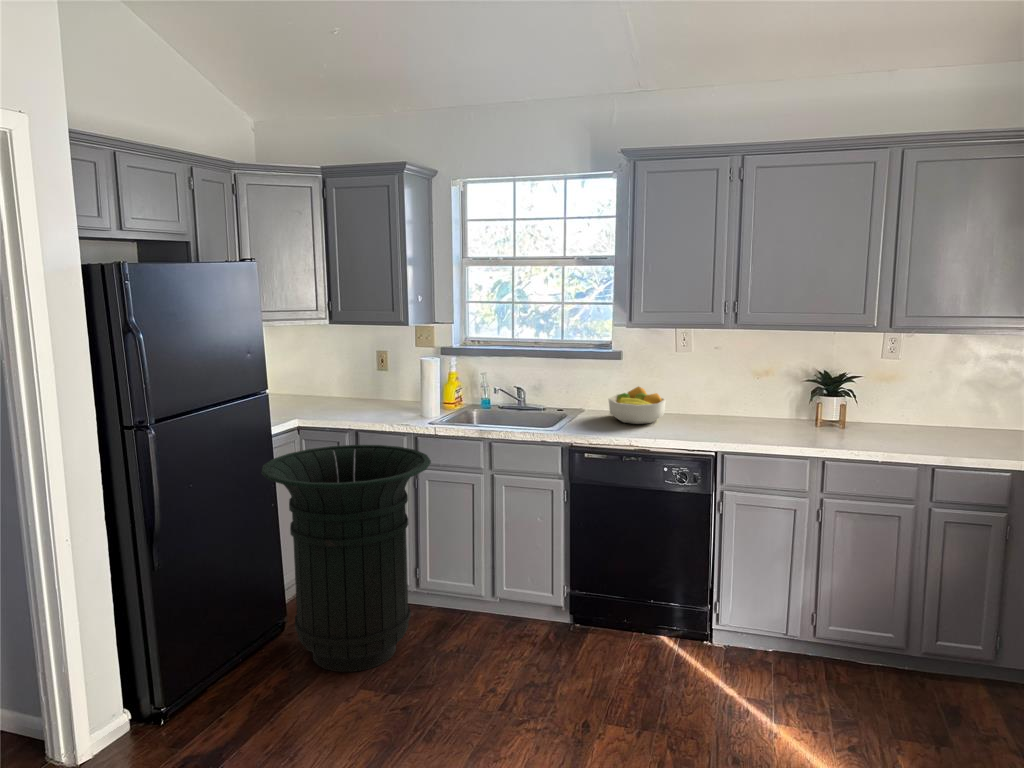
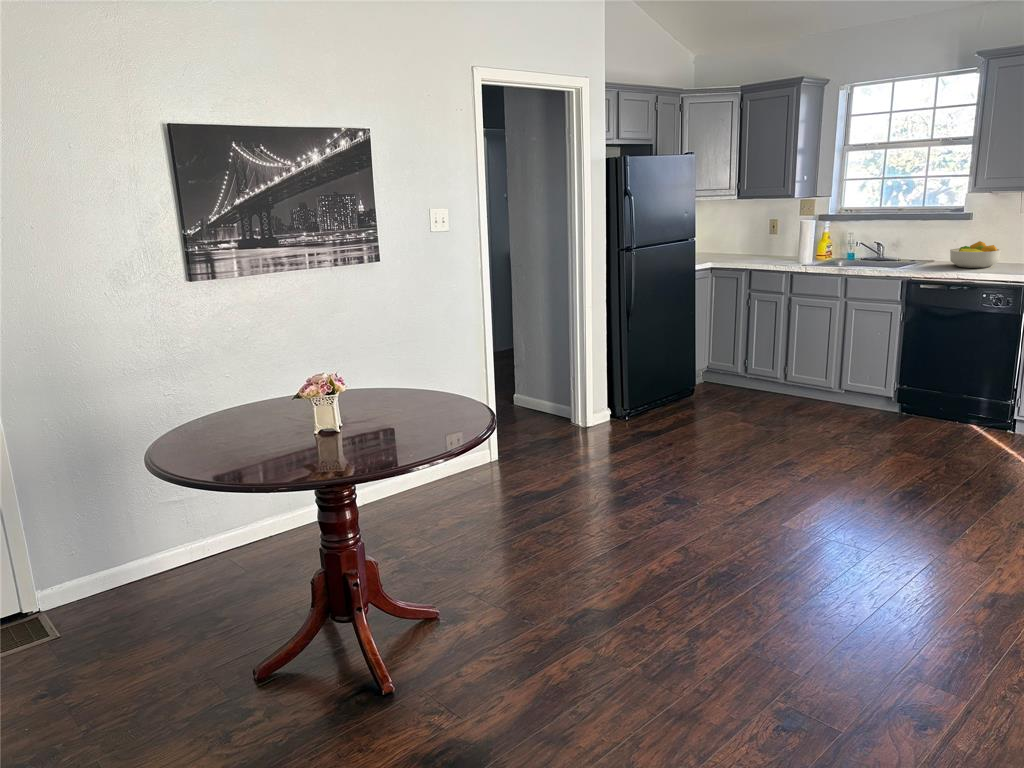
trash can: present [261,445,431,672] -> none [689,278,800,416]

